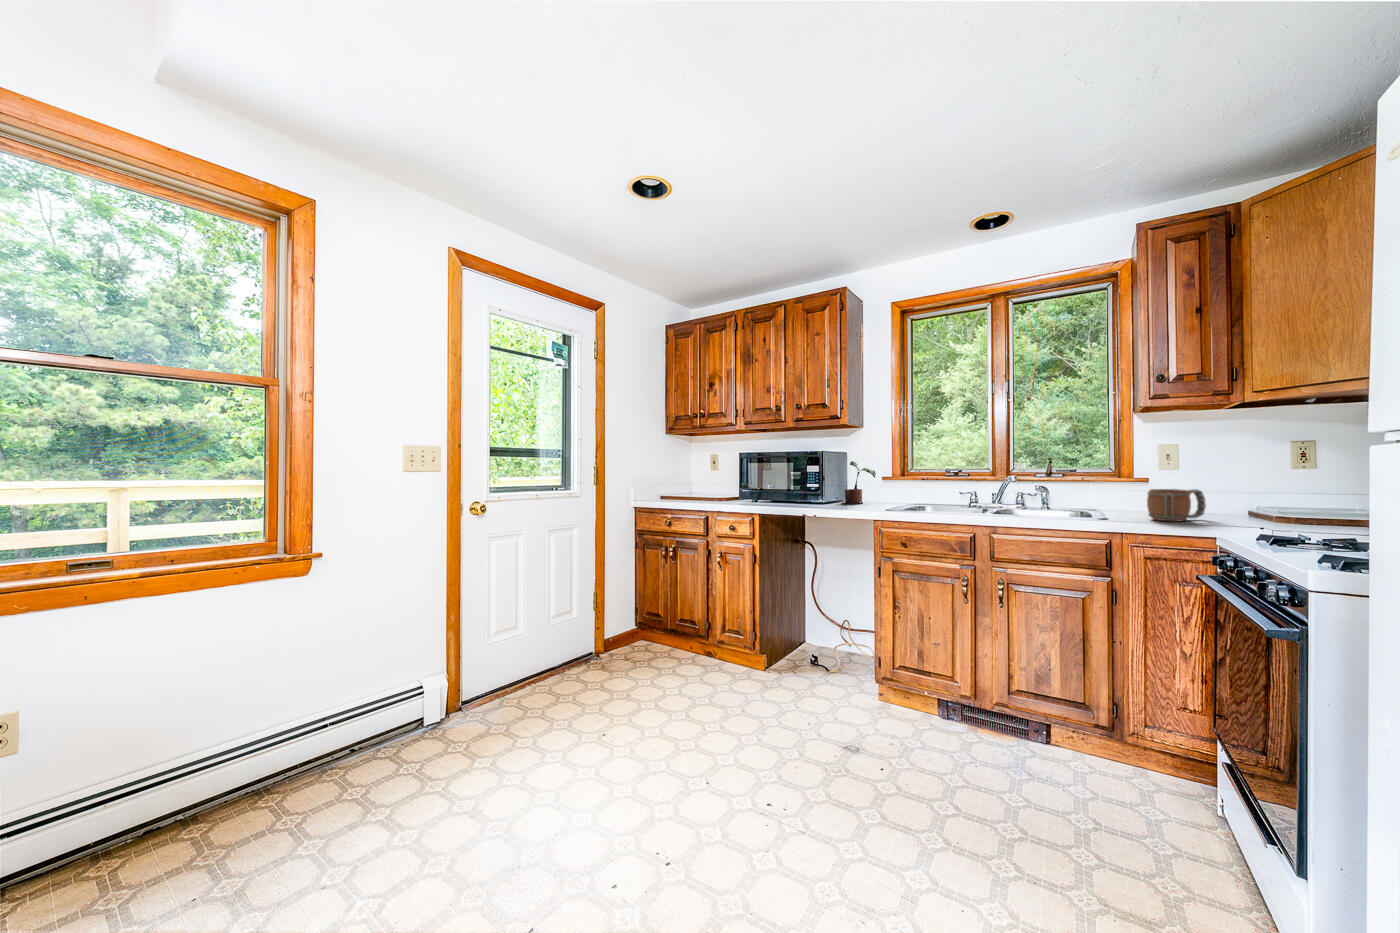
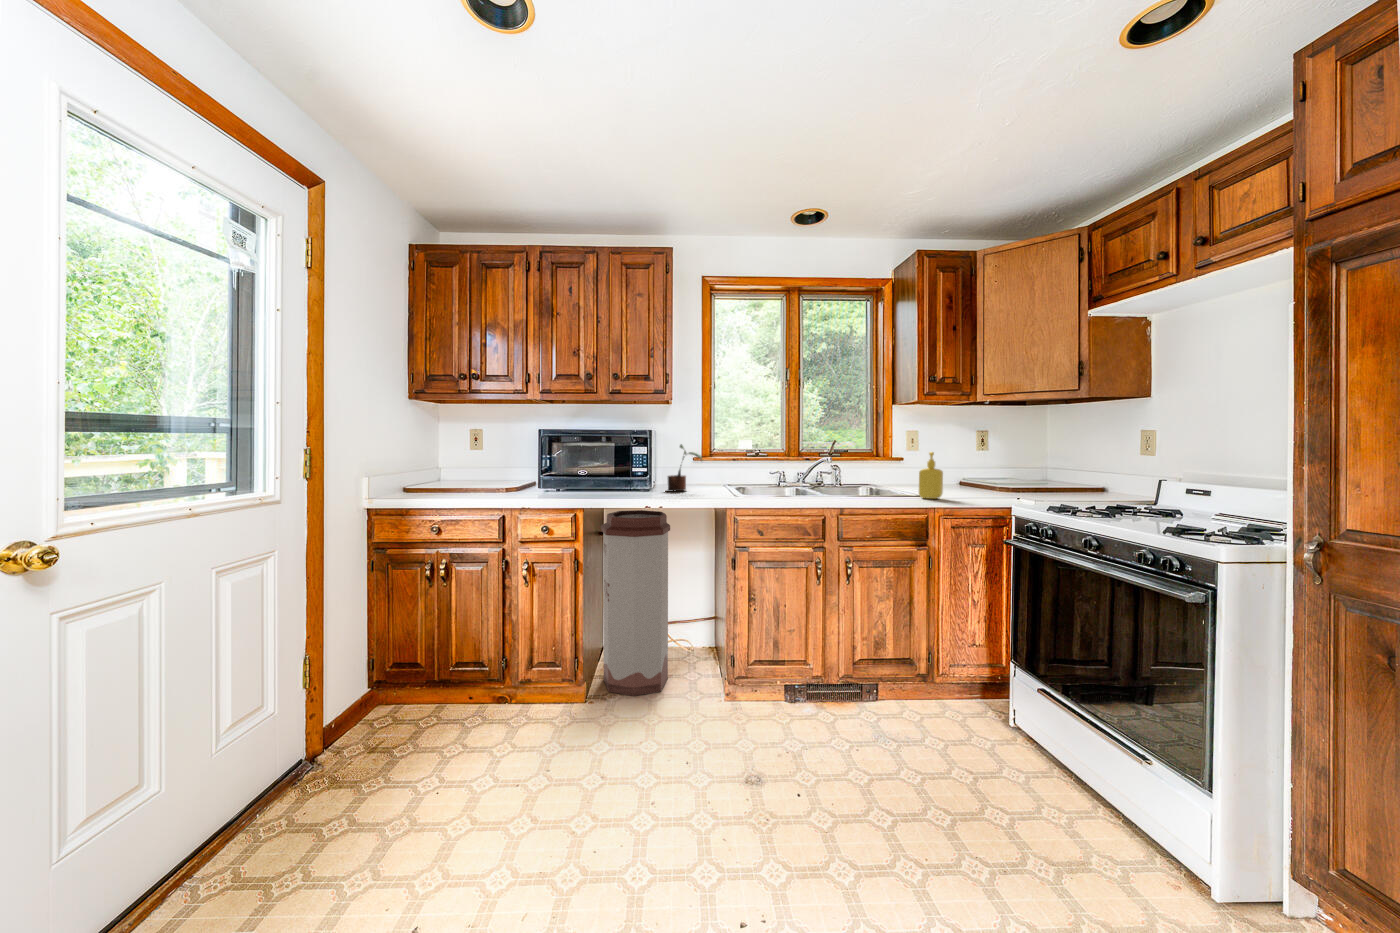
soap dispenser: none [1097,466,1131,522] -> present [919,452,943,499]
mug: present [1147,489,1206,521] -> none [943,471,973,497]
trash can: none [780,519,843,677] -> present [601,510,670,696]

